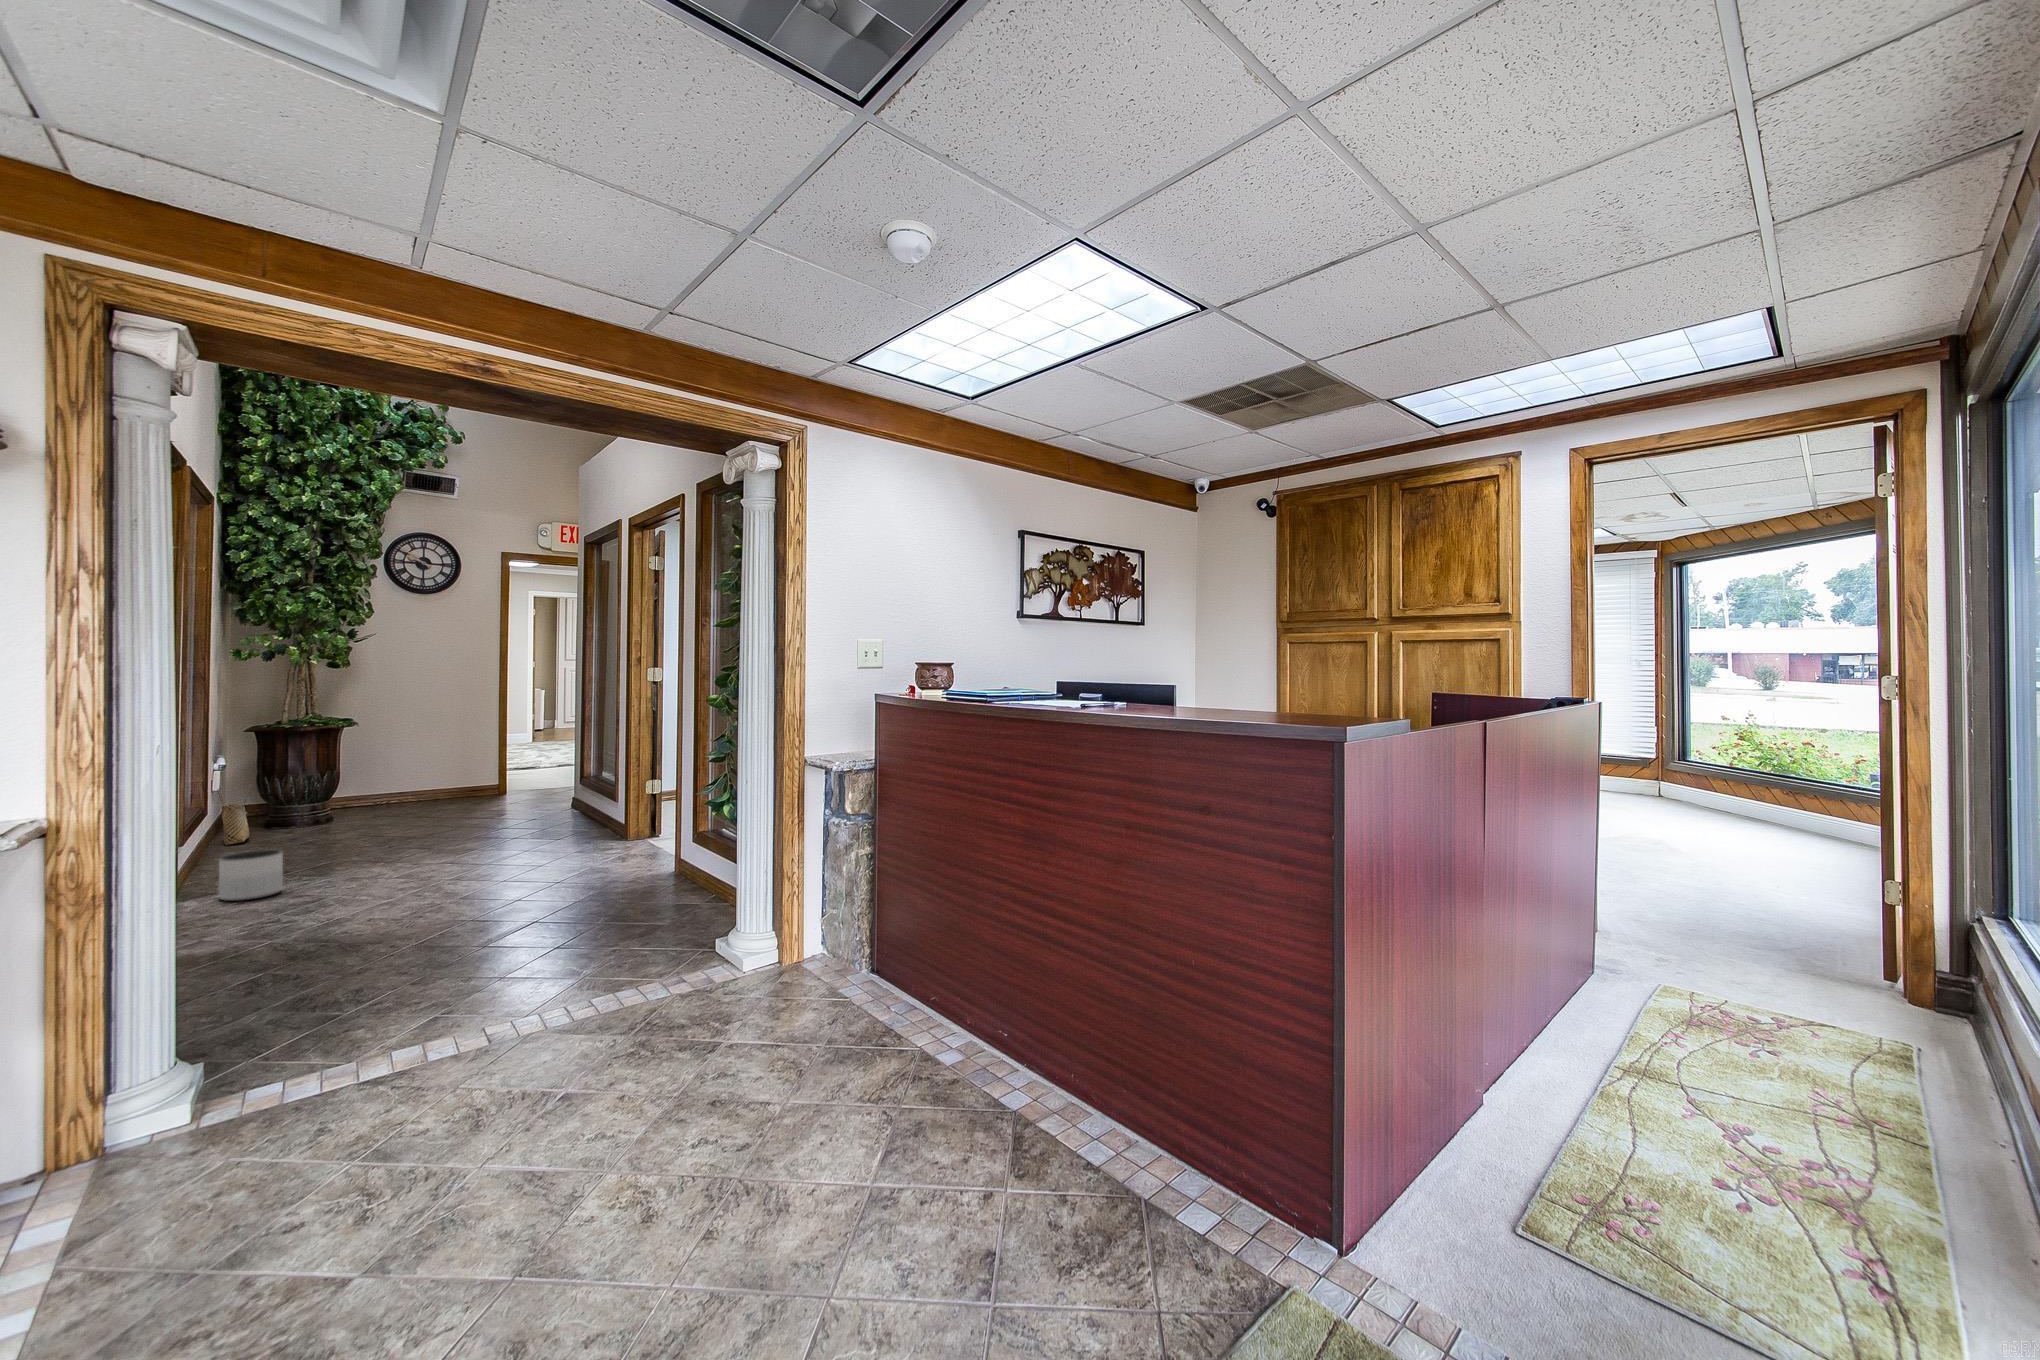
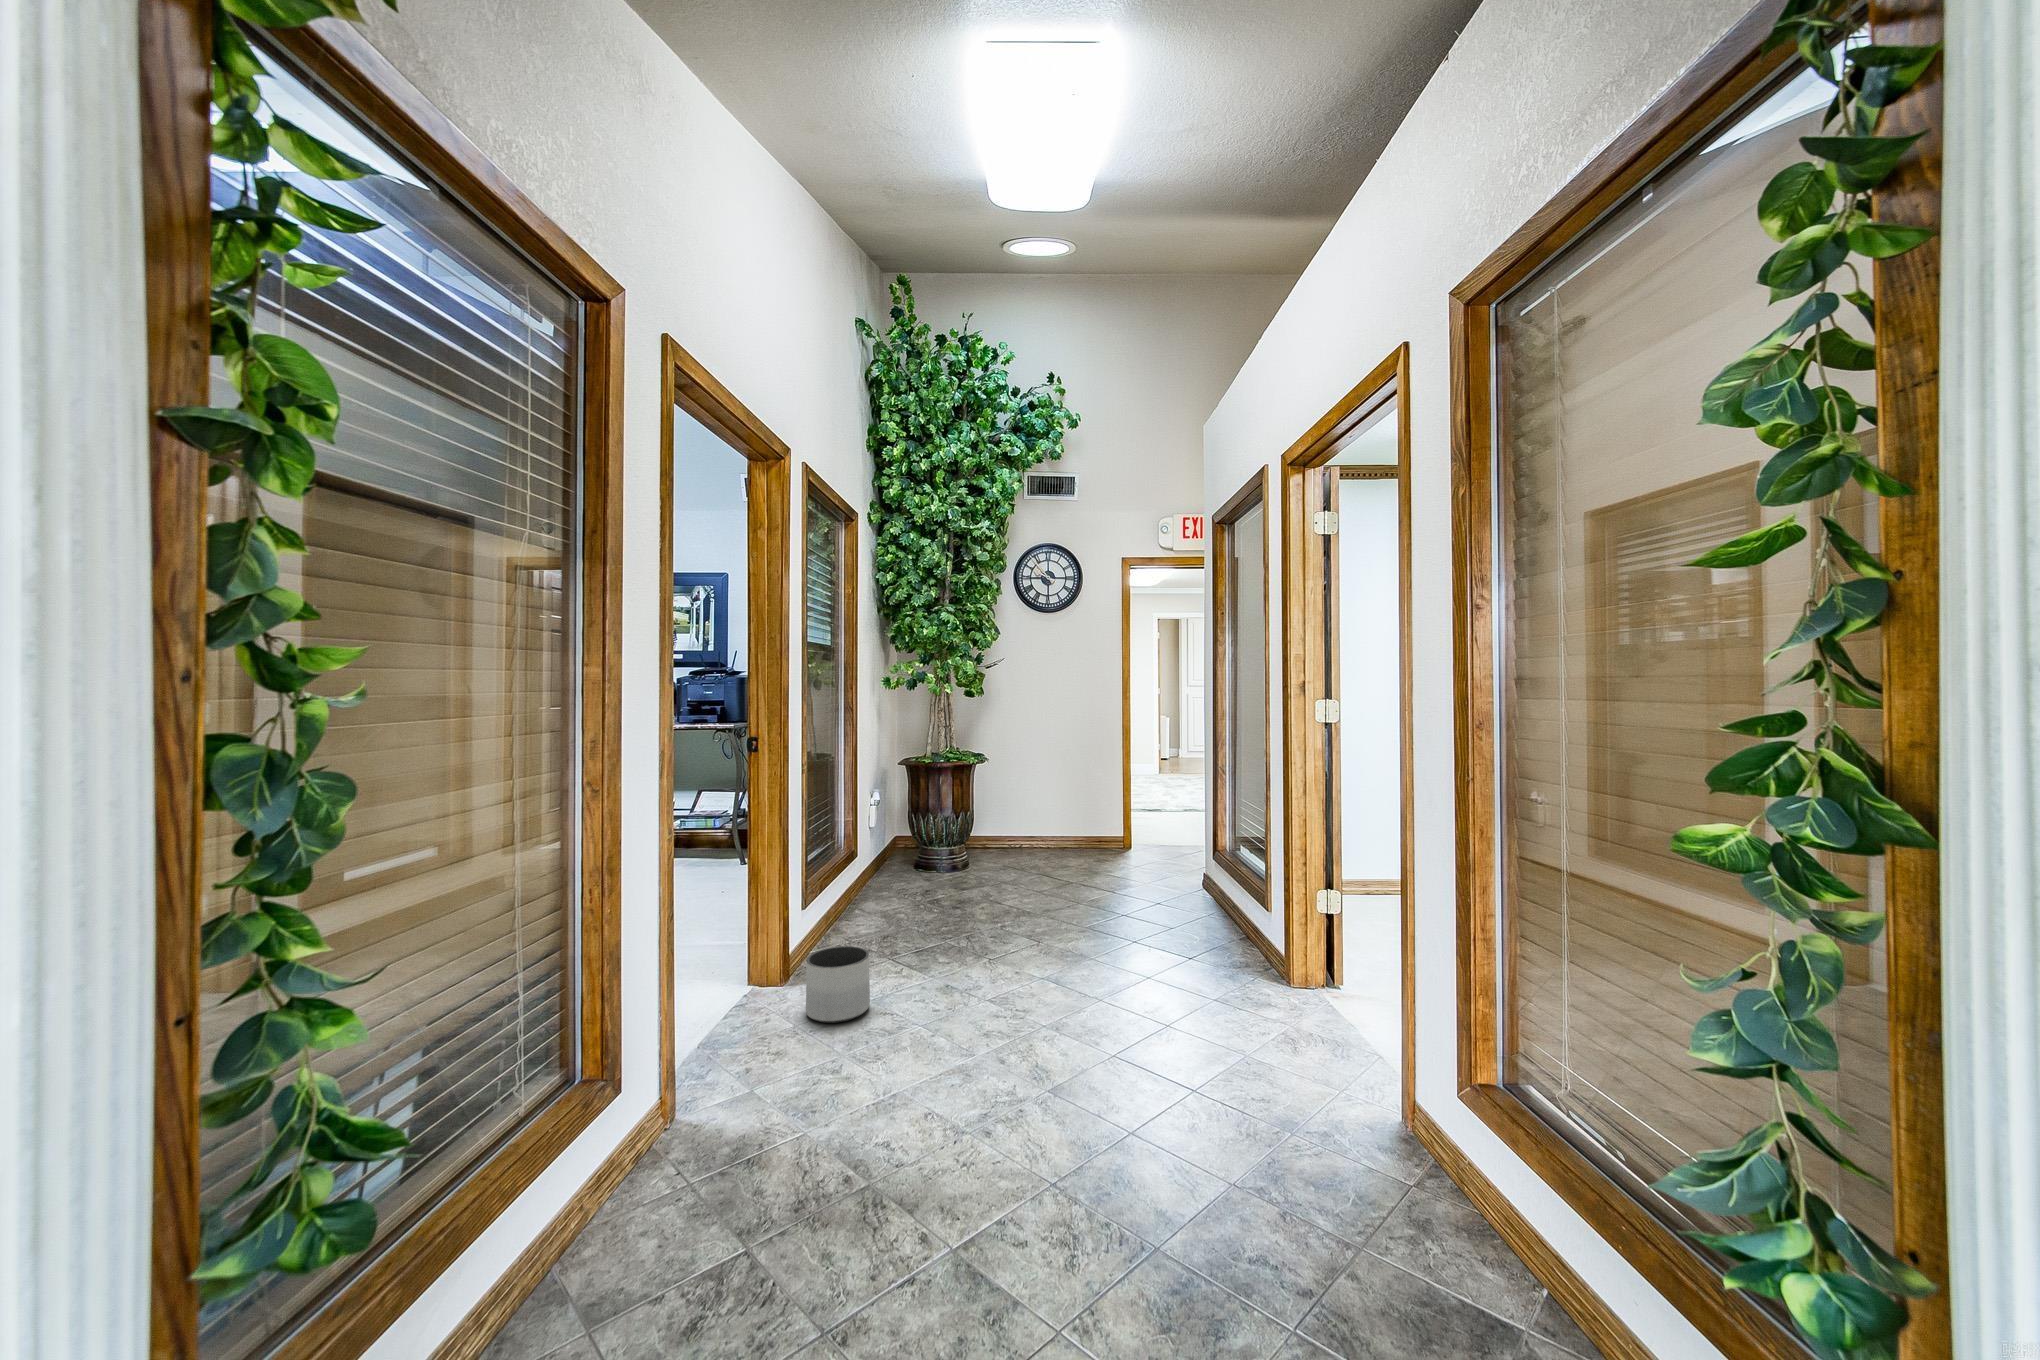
woven basket: present [217,785,251,845] -> none [867,827,895,893]

